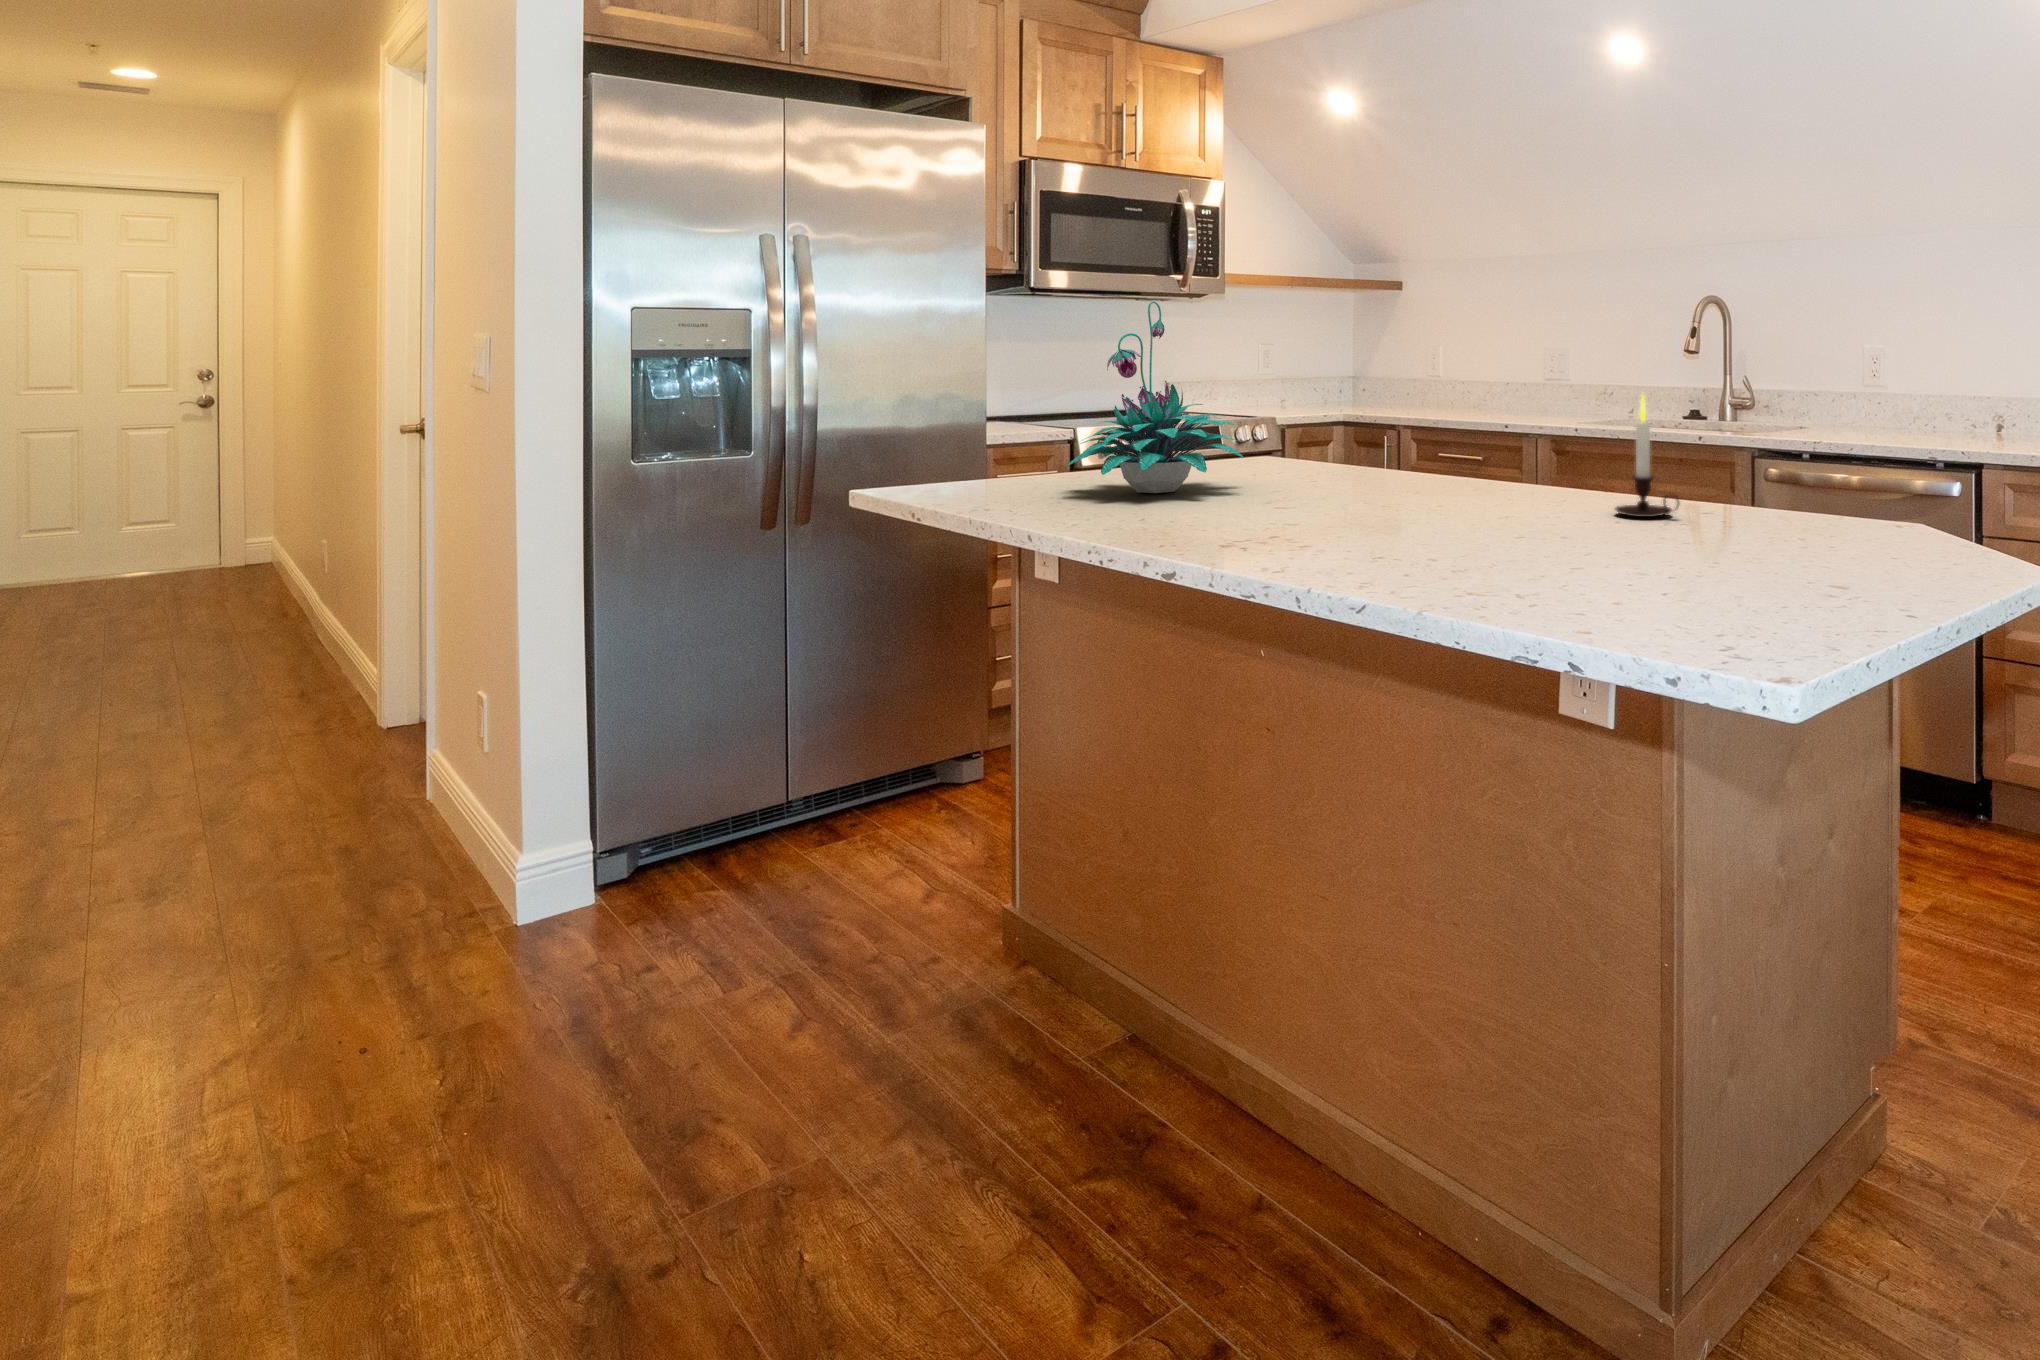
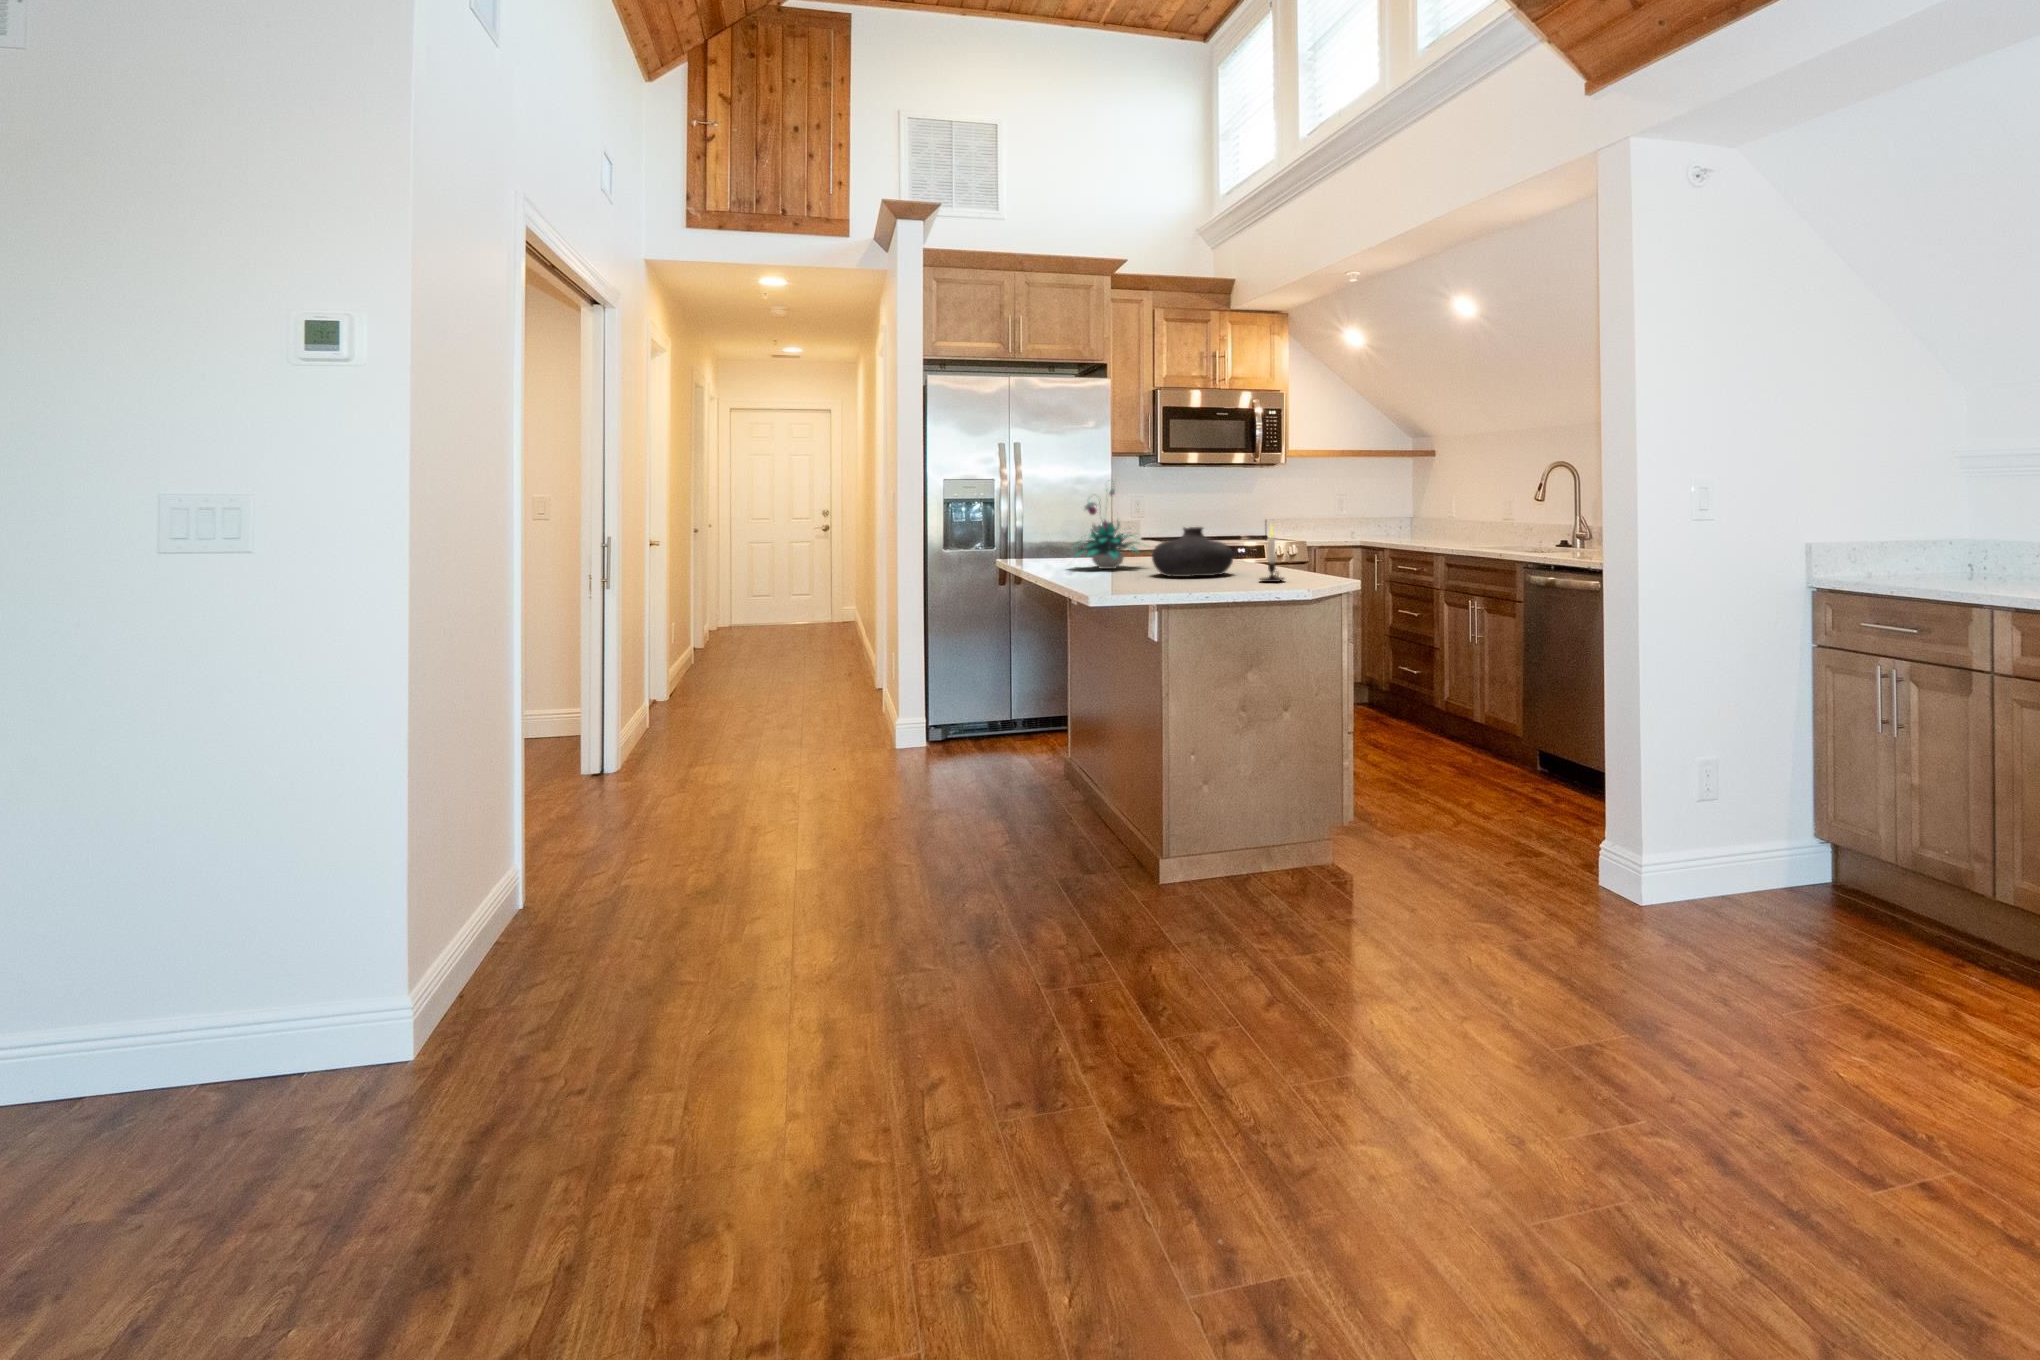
vase: none [1321,401,1495,511] -> present [1152,527,1233,577]

